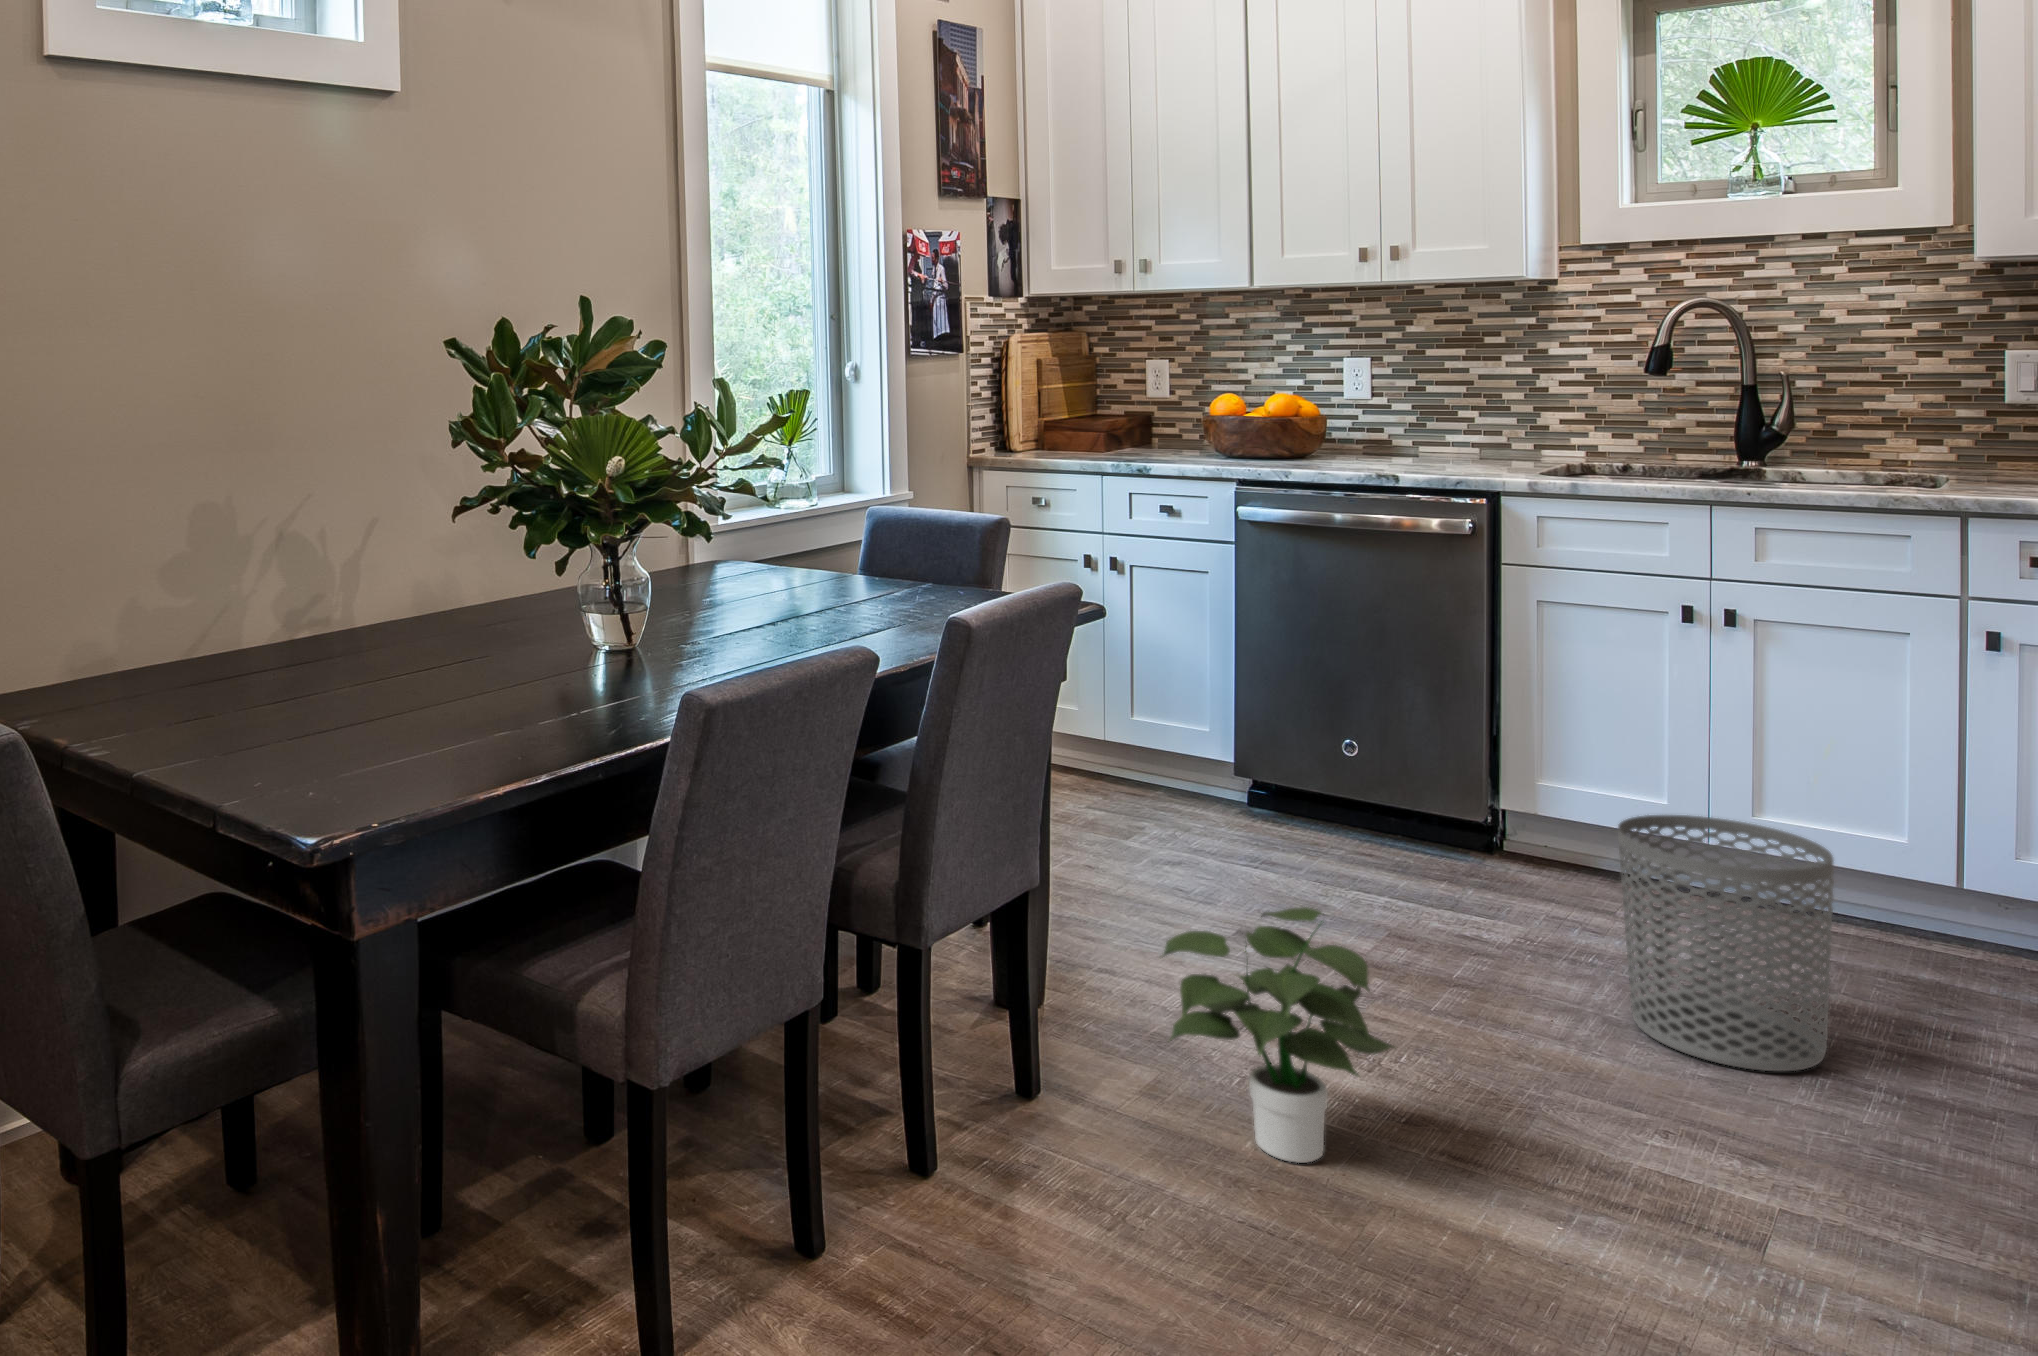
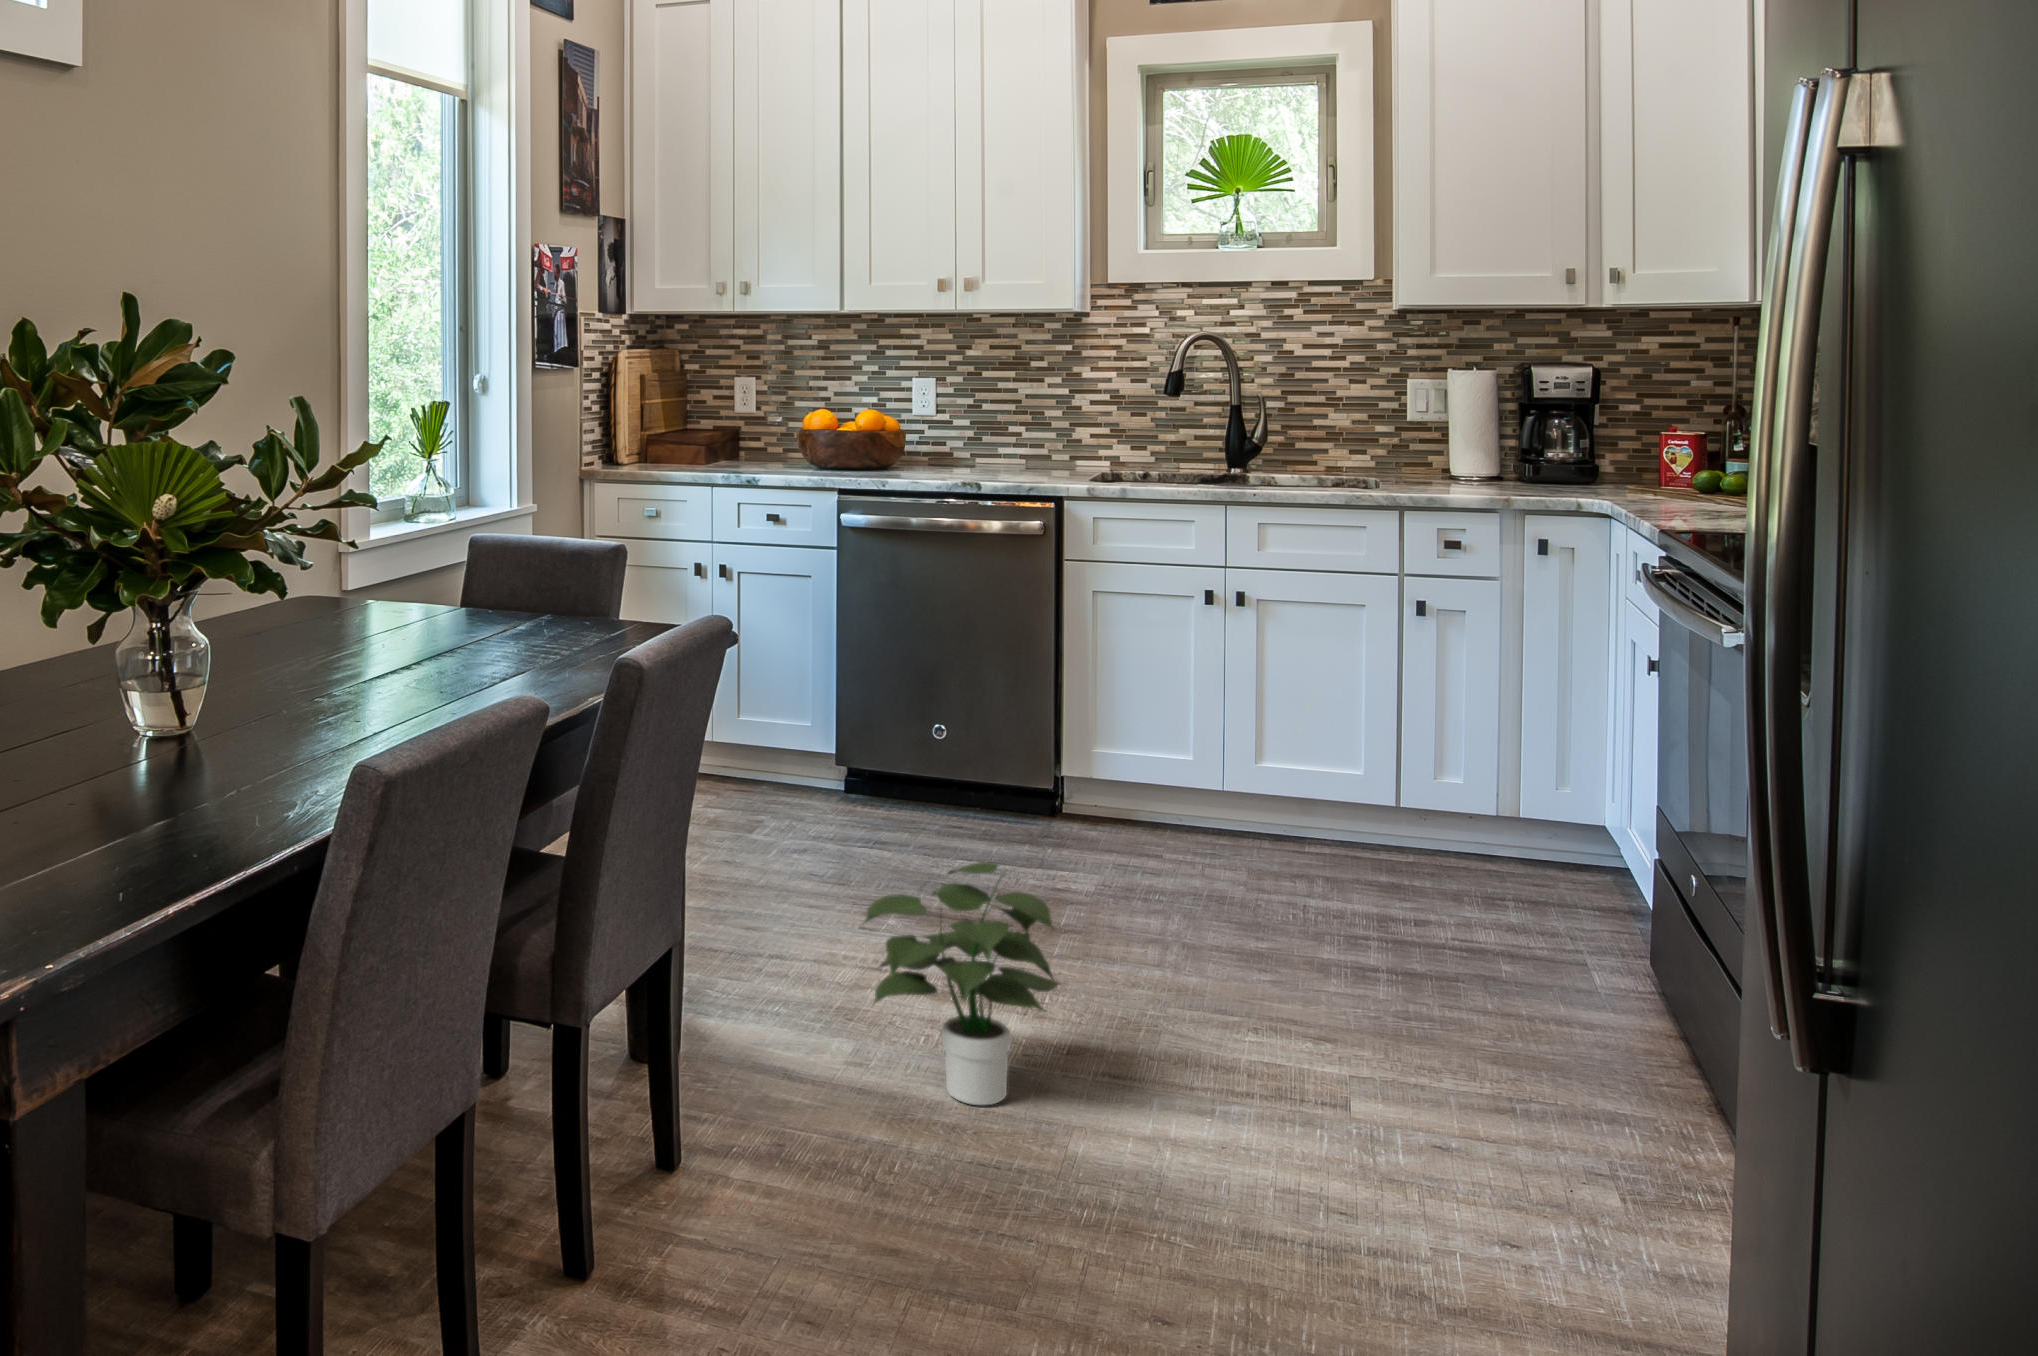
waste bin: present [1618,815,1834,1072] -> none [1190,762,1349,973]

